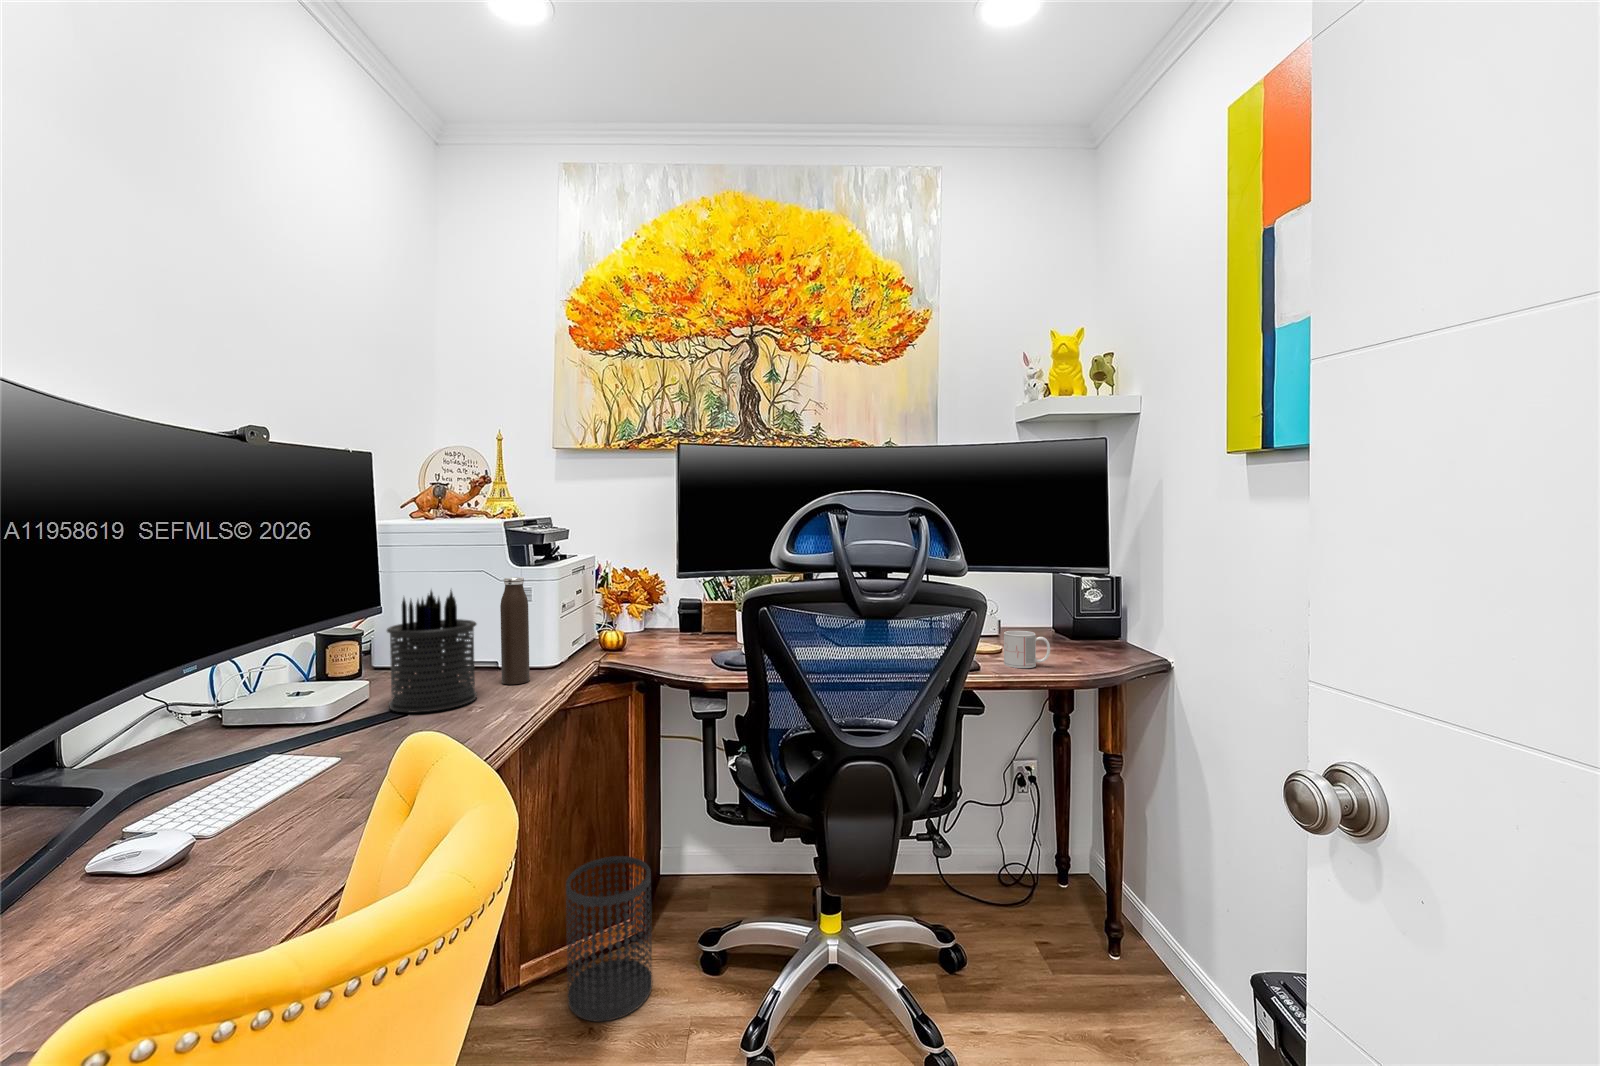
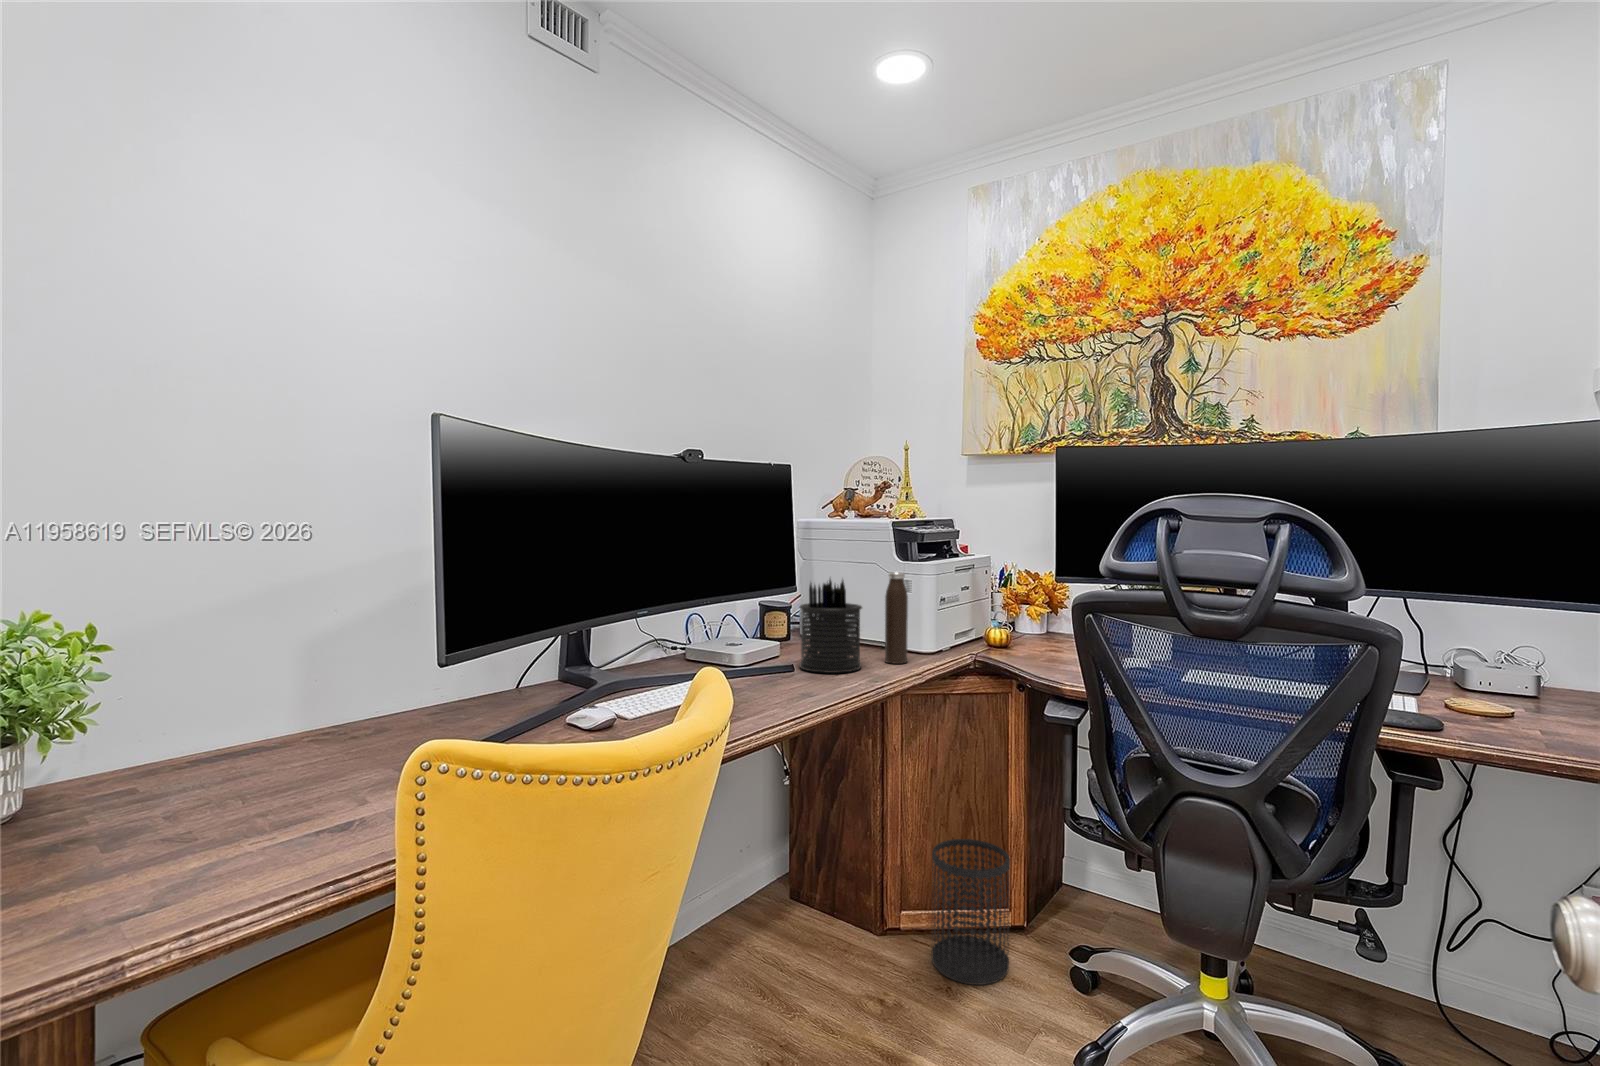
mug: present [1004,631,1050,668] -> none [1478,680,1561,733]

